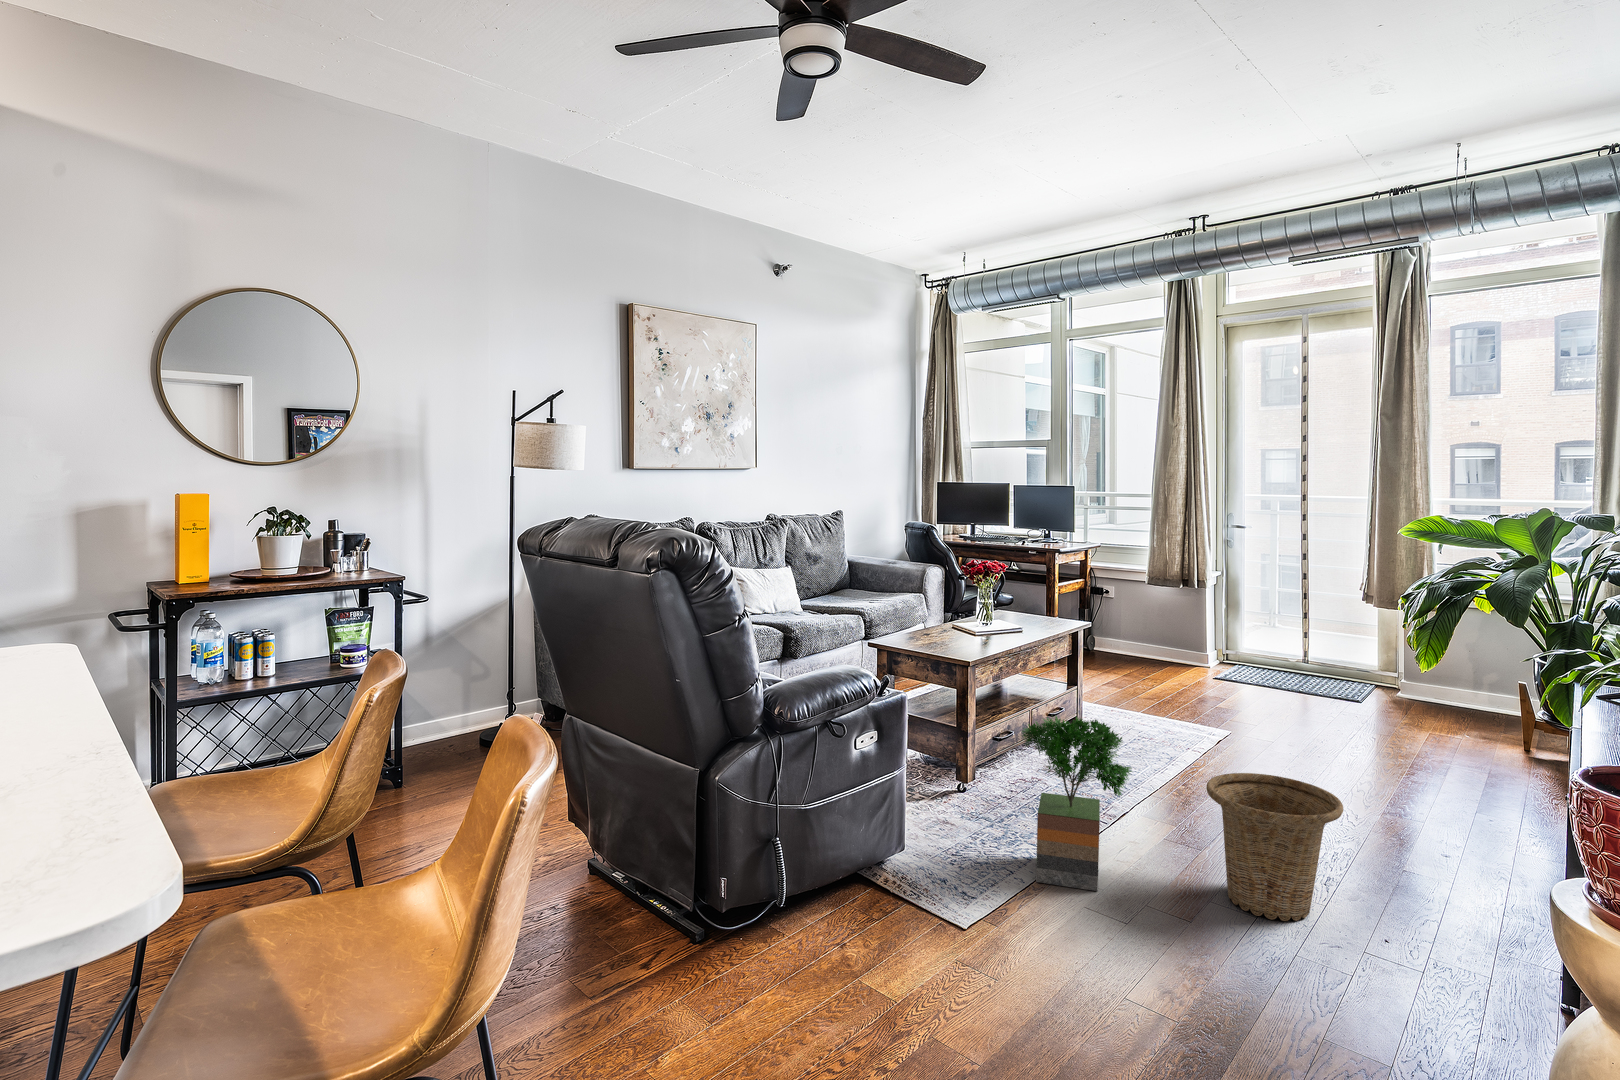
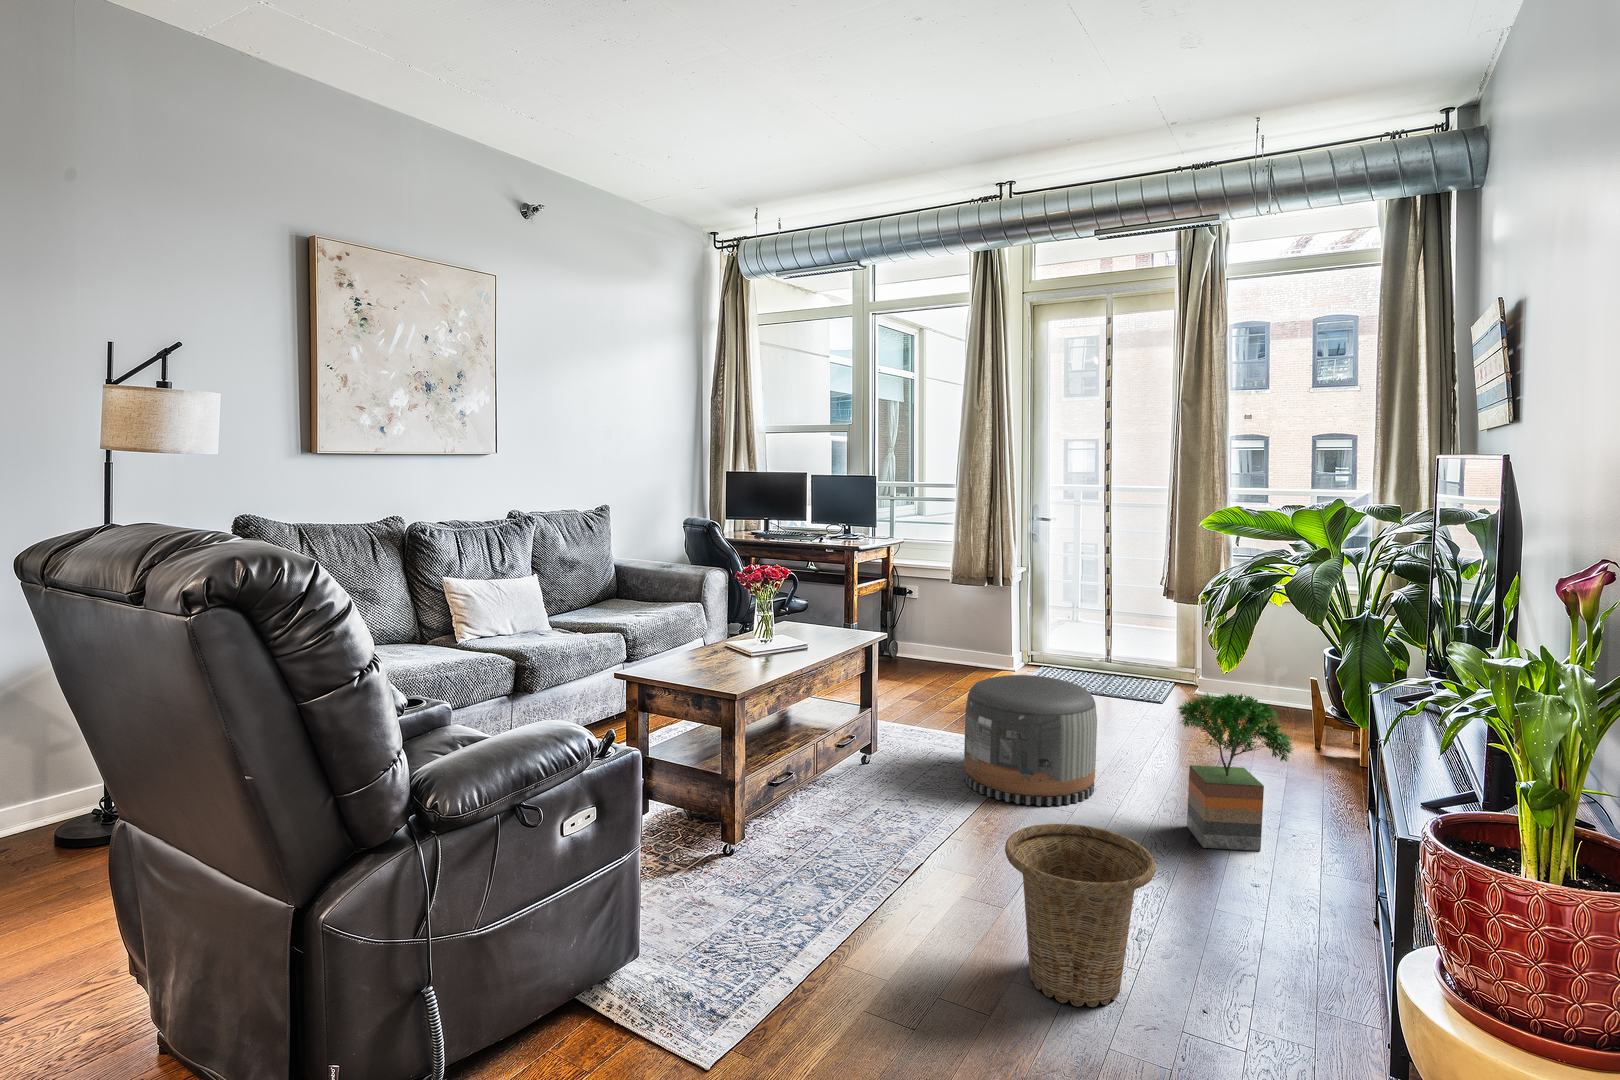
pouf: none [1163,662,1291,775] -> present [964,675,1097,806]
potted tree: present [1021,716,1132,891] -> present [1178,693,1293,851]

